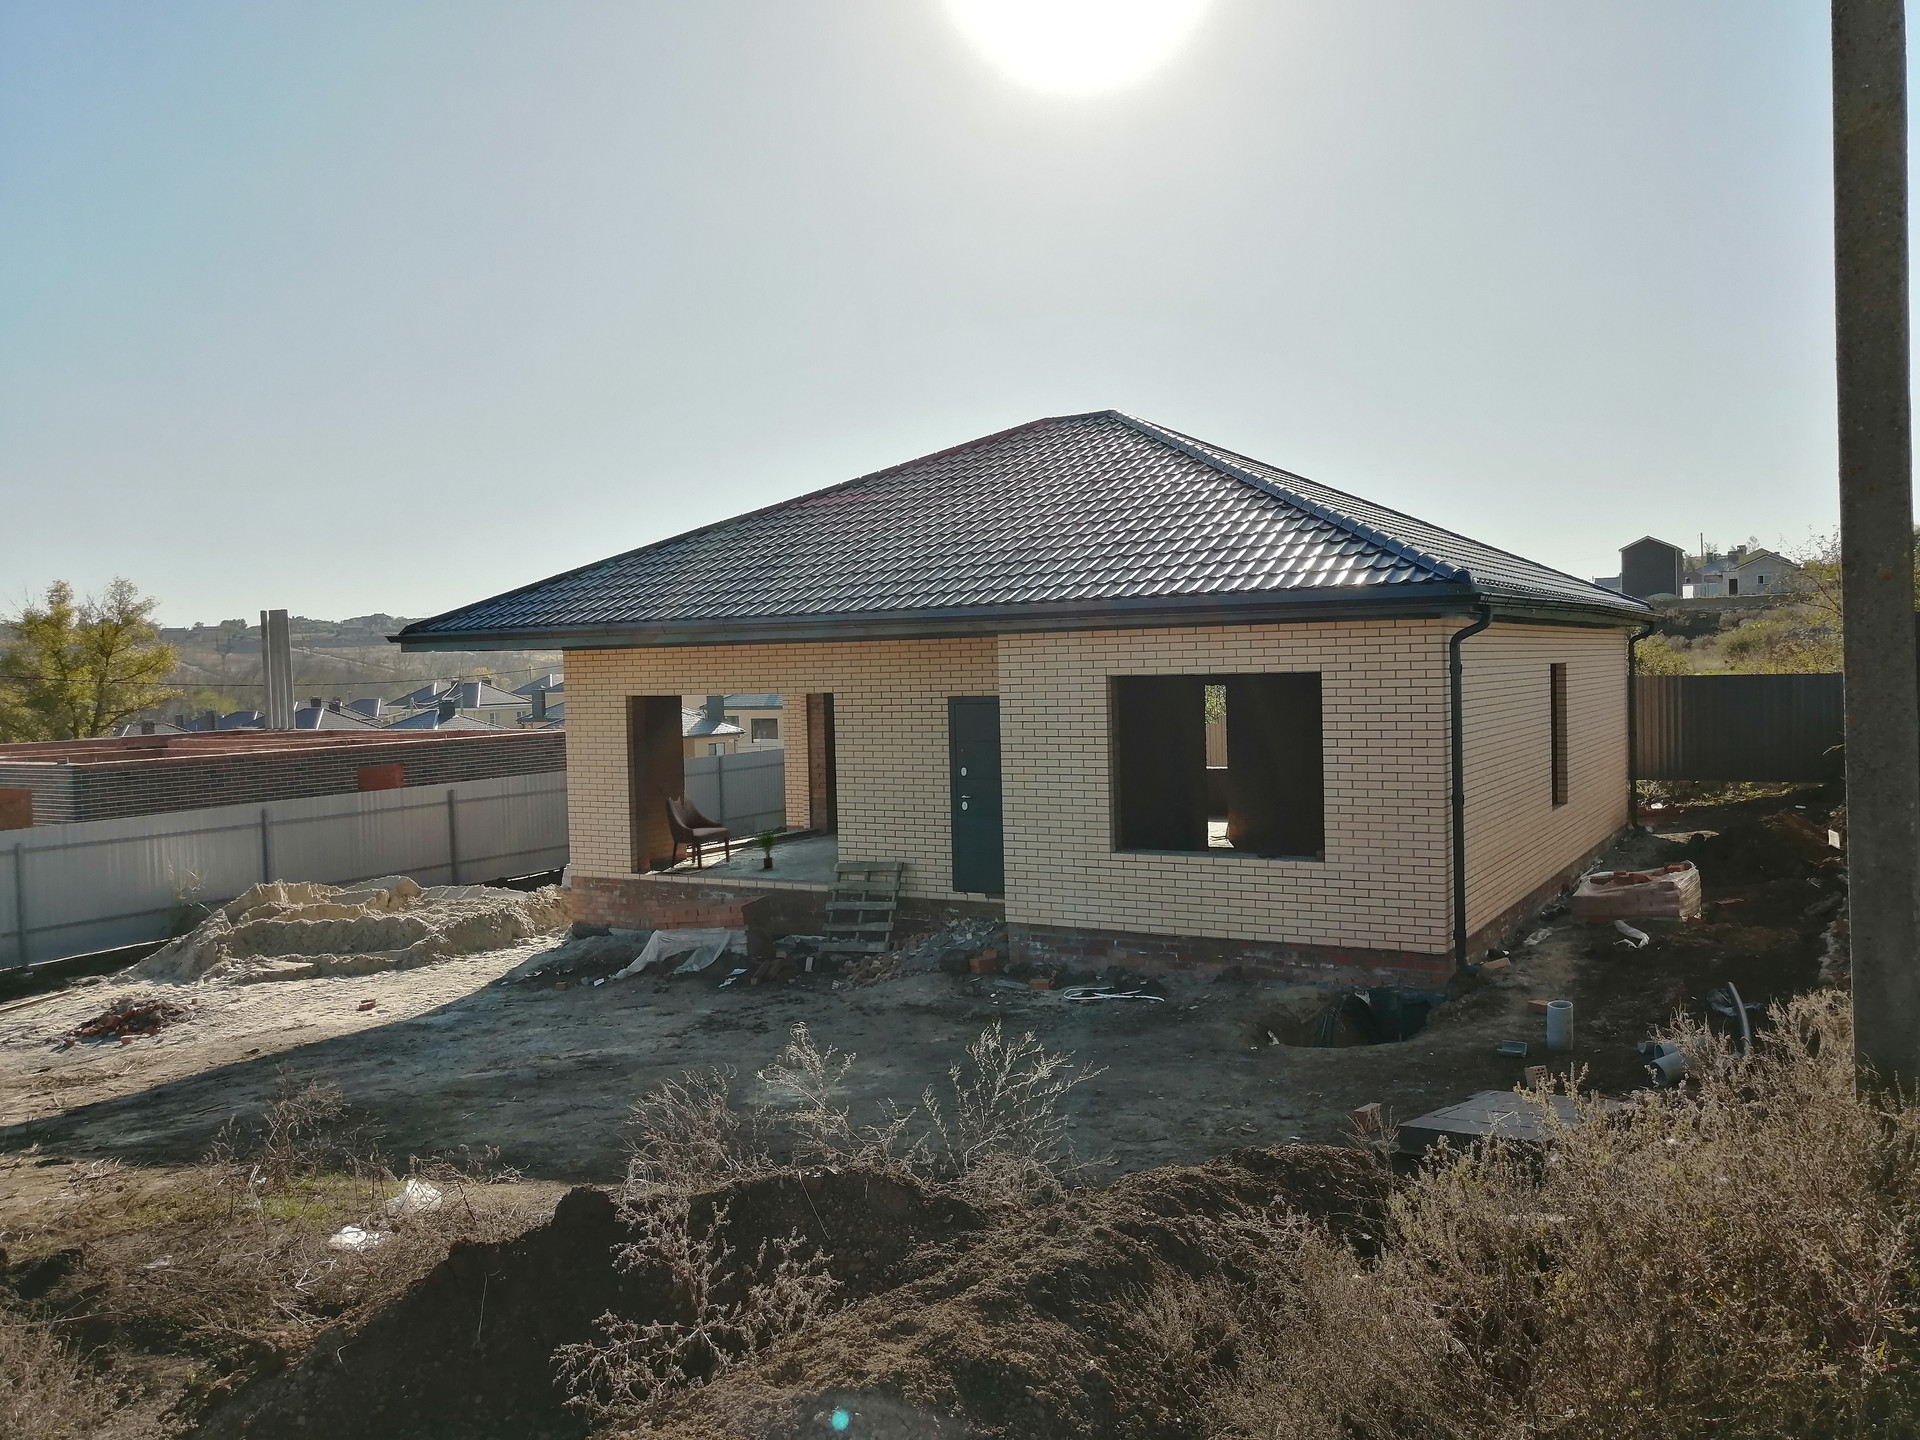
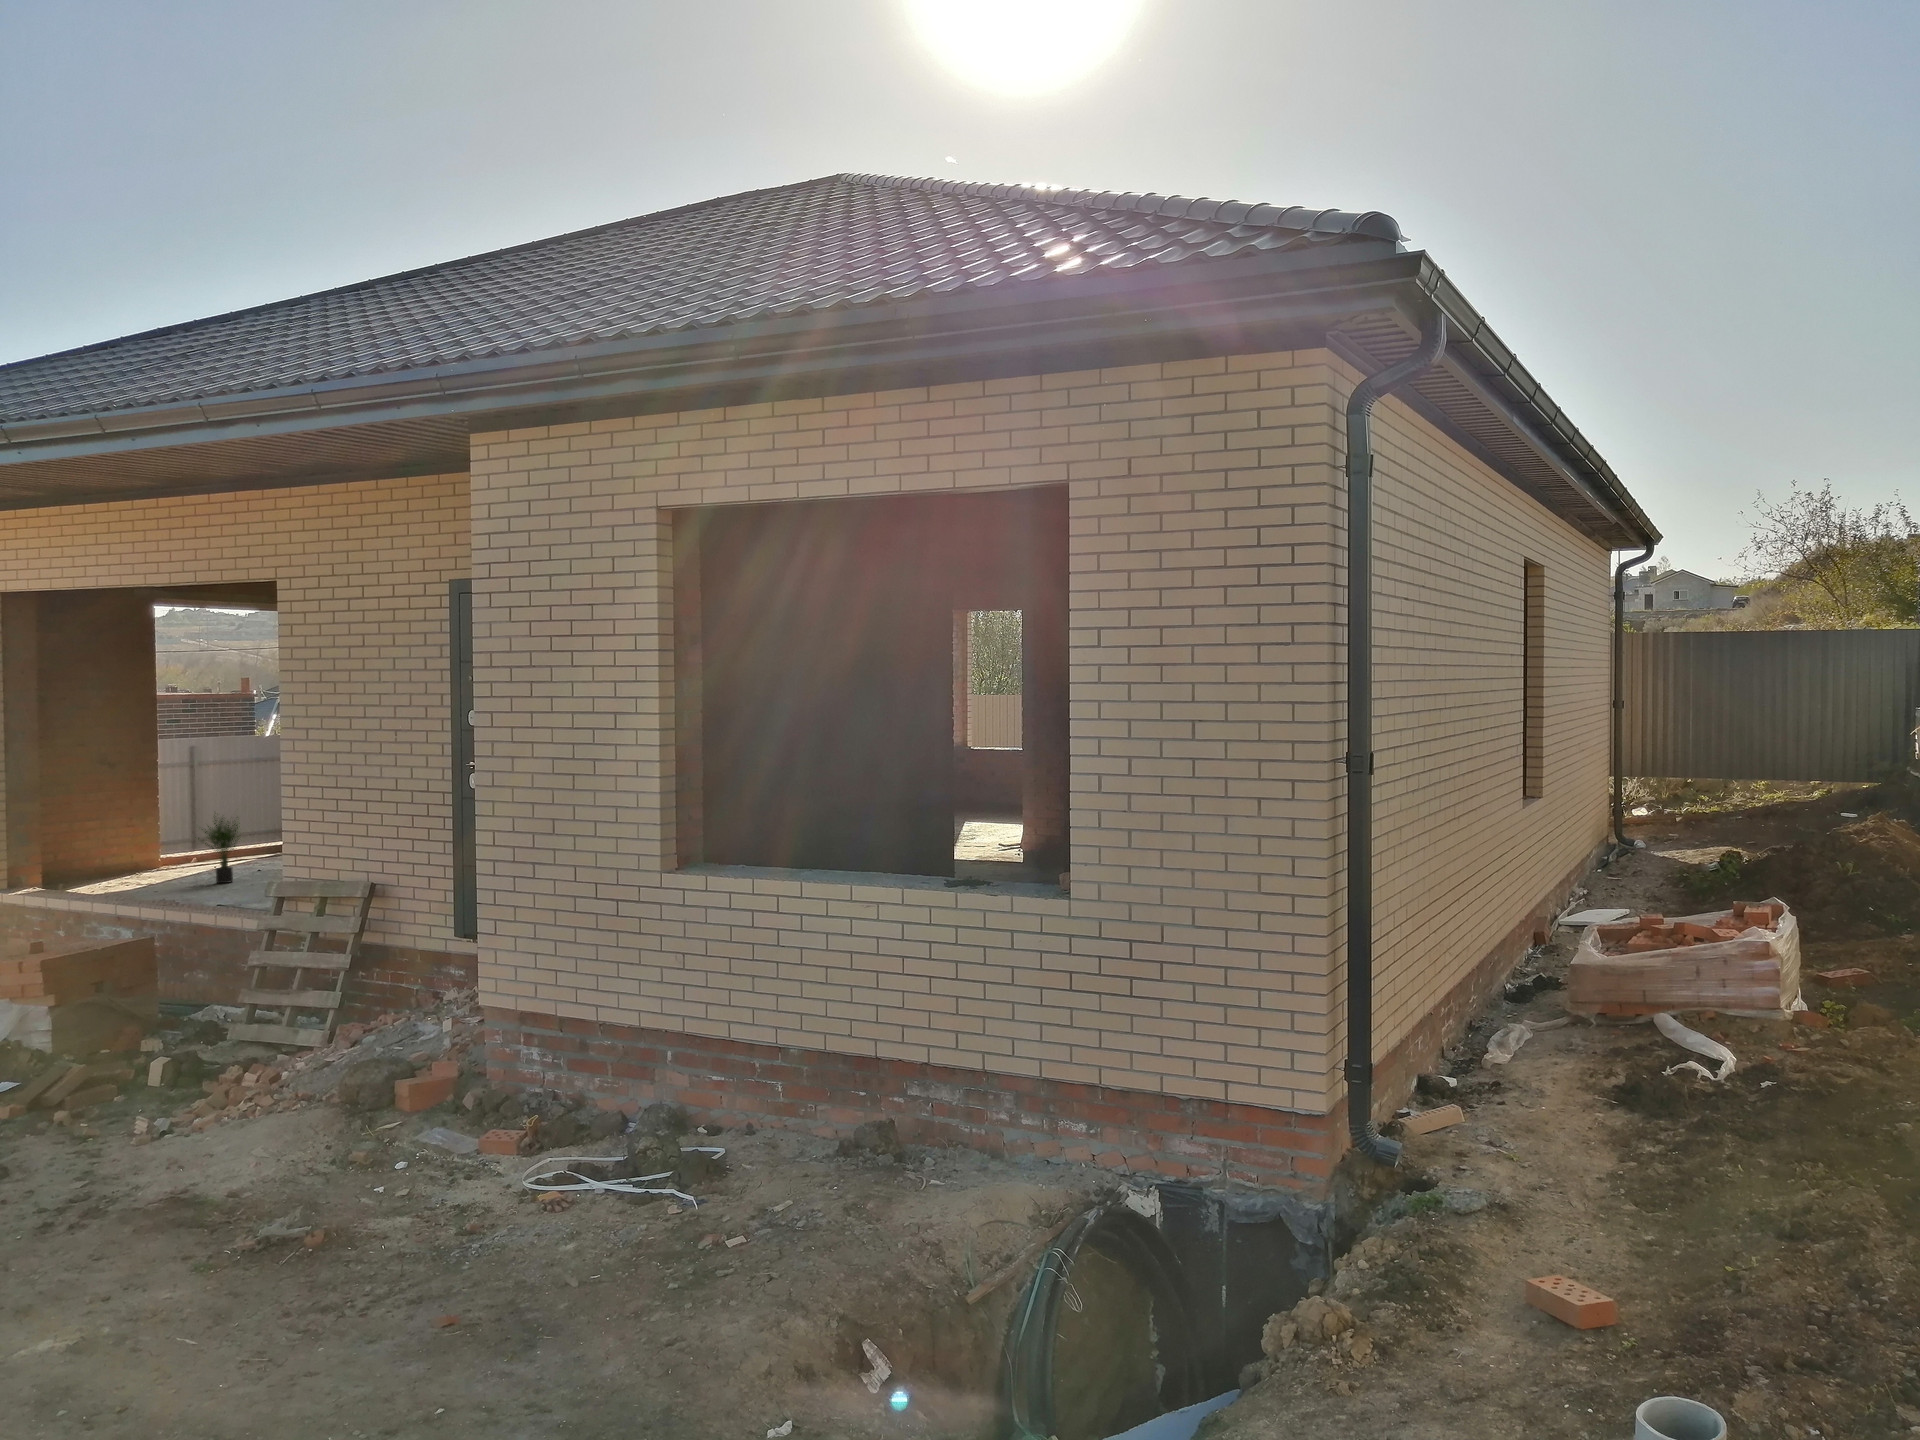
chair: present [665,793,730,869] -> none [60,754,186,887]

